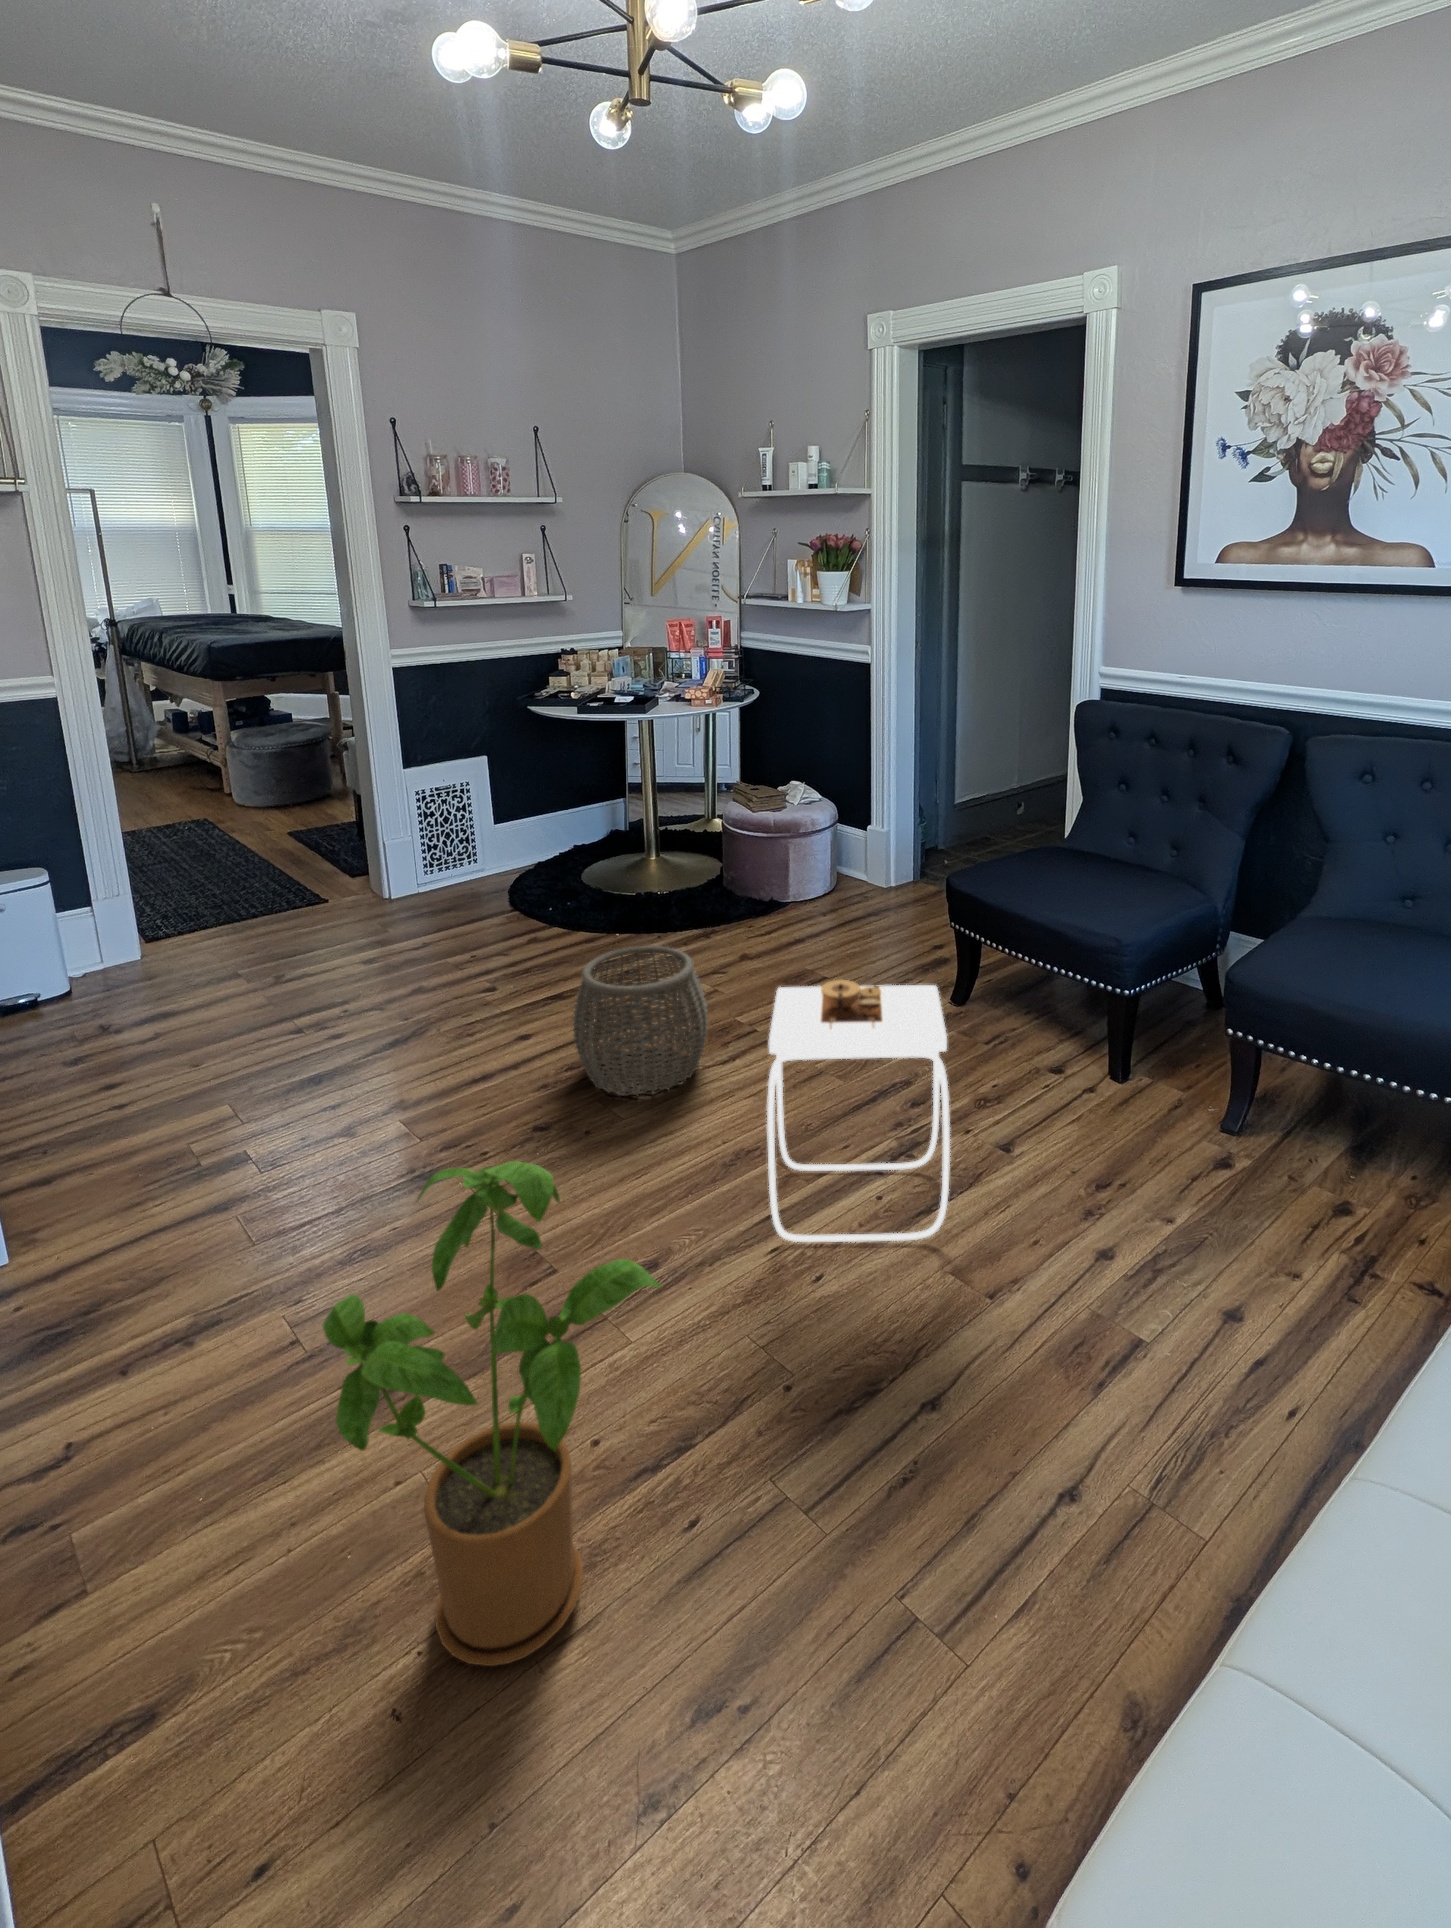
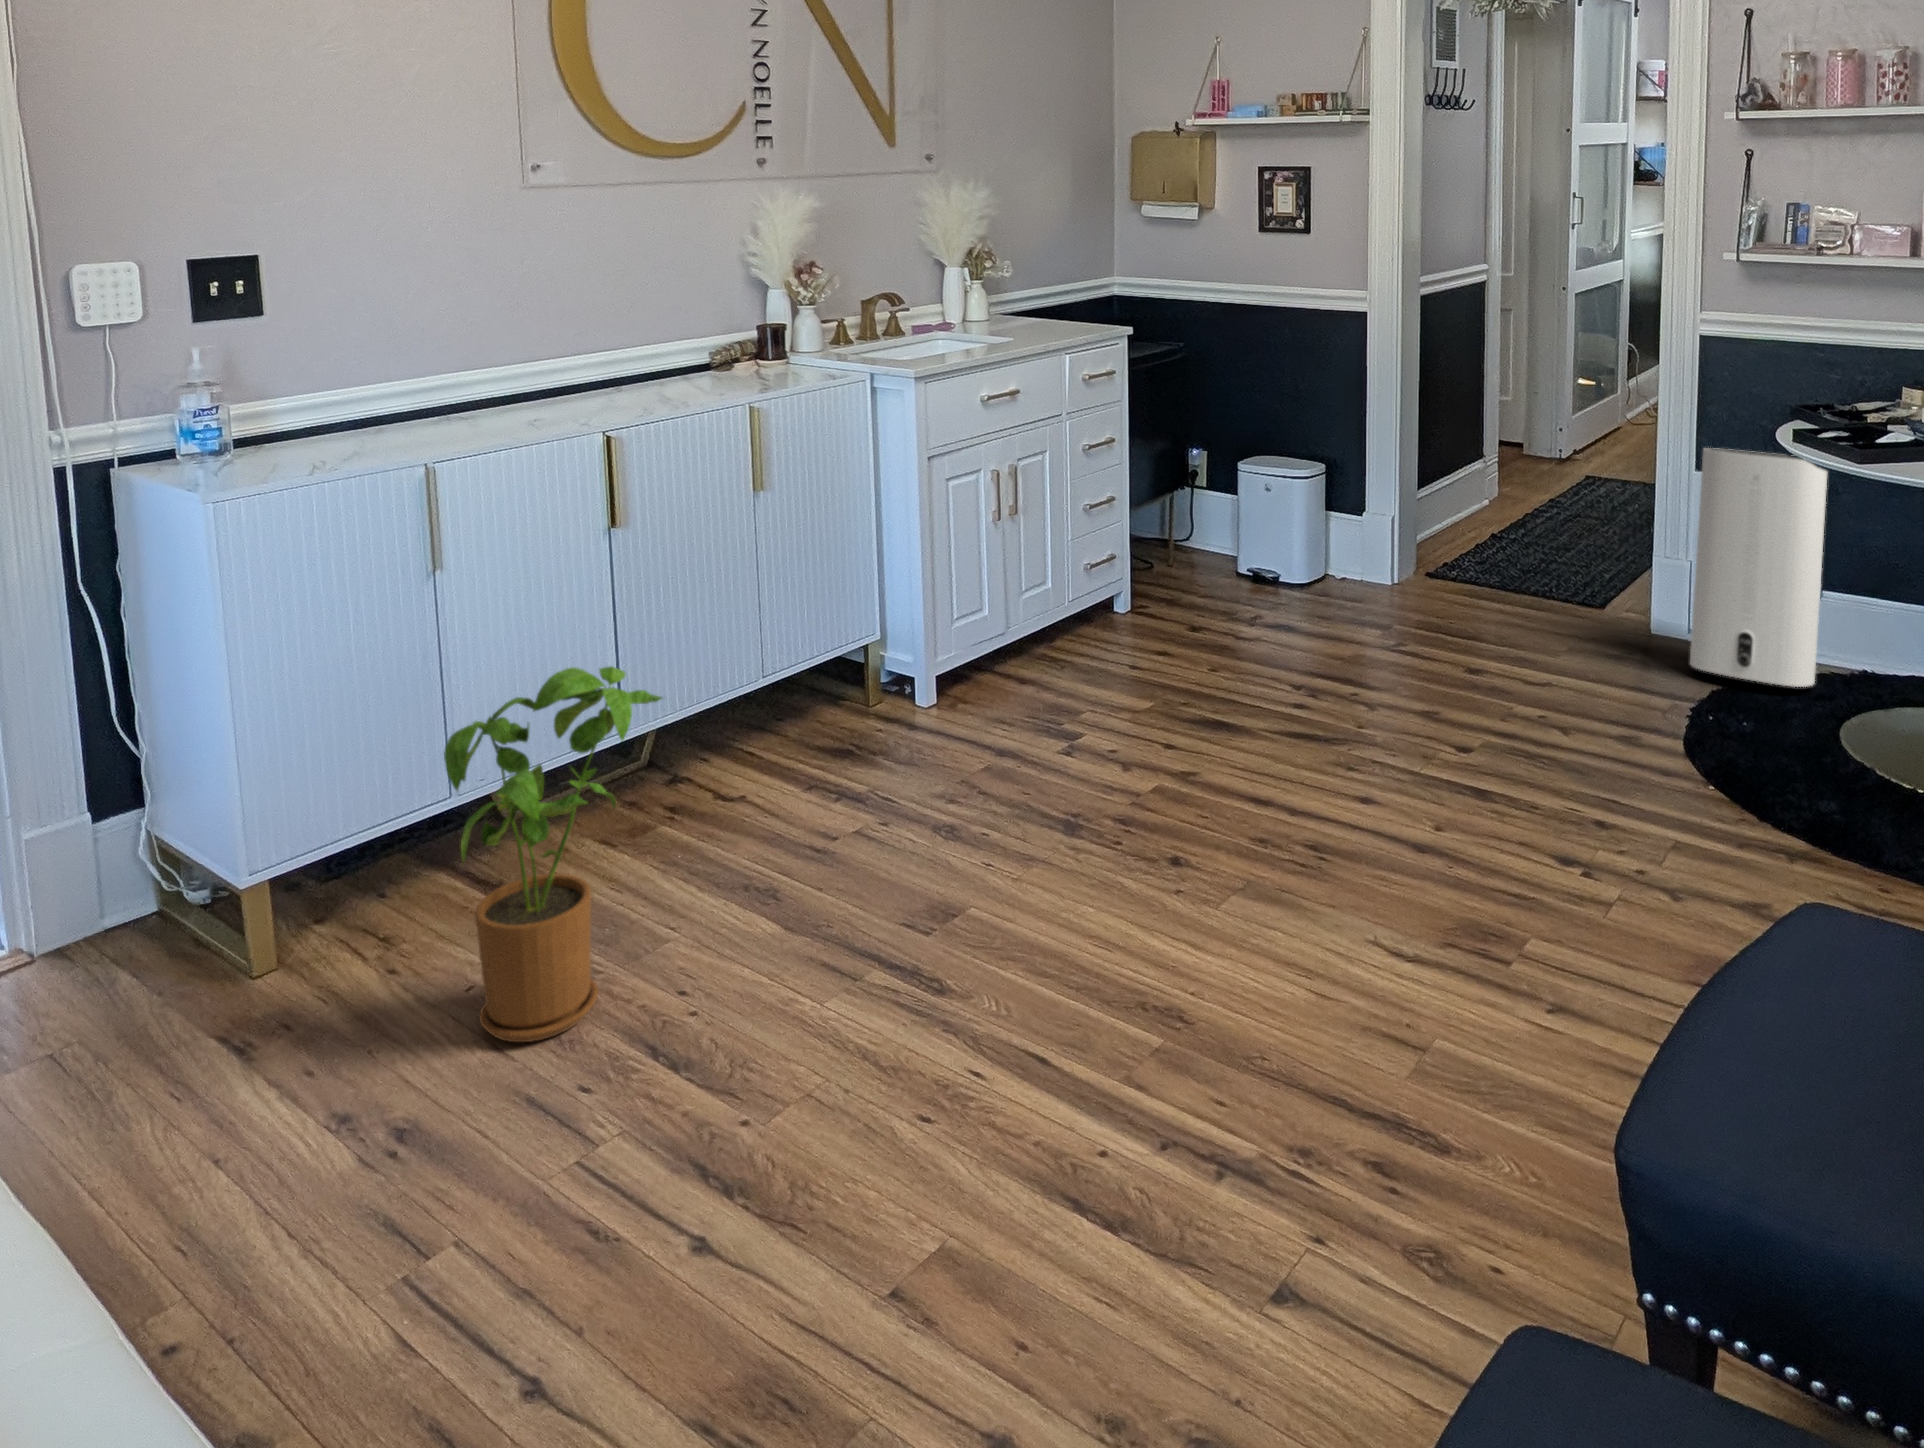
air purifier: none [431,736,535,897] -> present [1690,448,1827,687]
woven basket: present [573,946,708,1096] -> none [1240,721,1426,934]
side table: present [767,978,950,1242] -> none [977,791,1190,1208]

